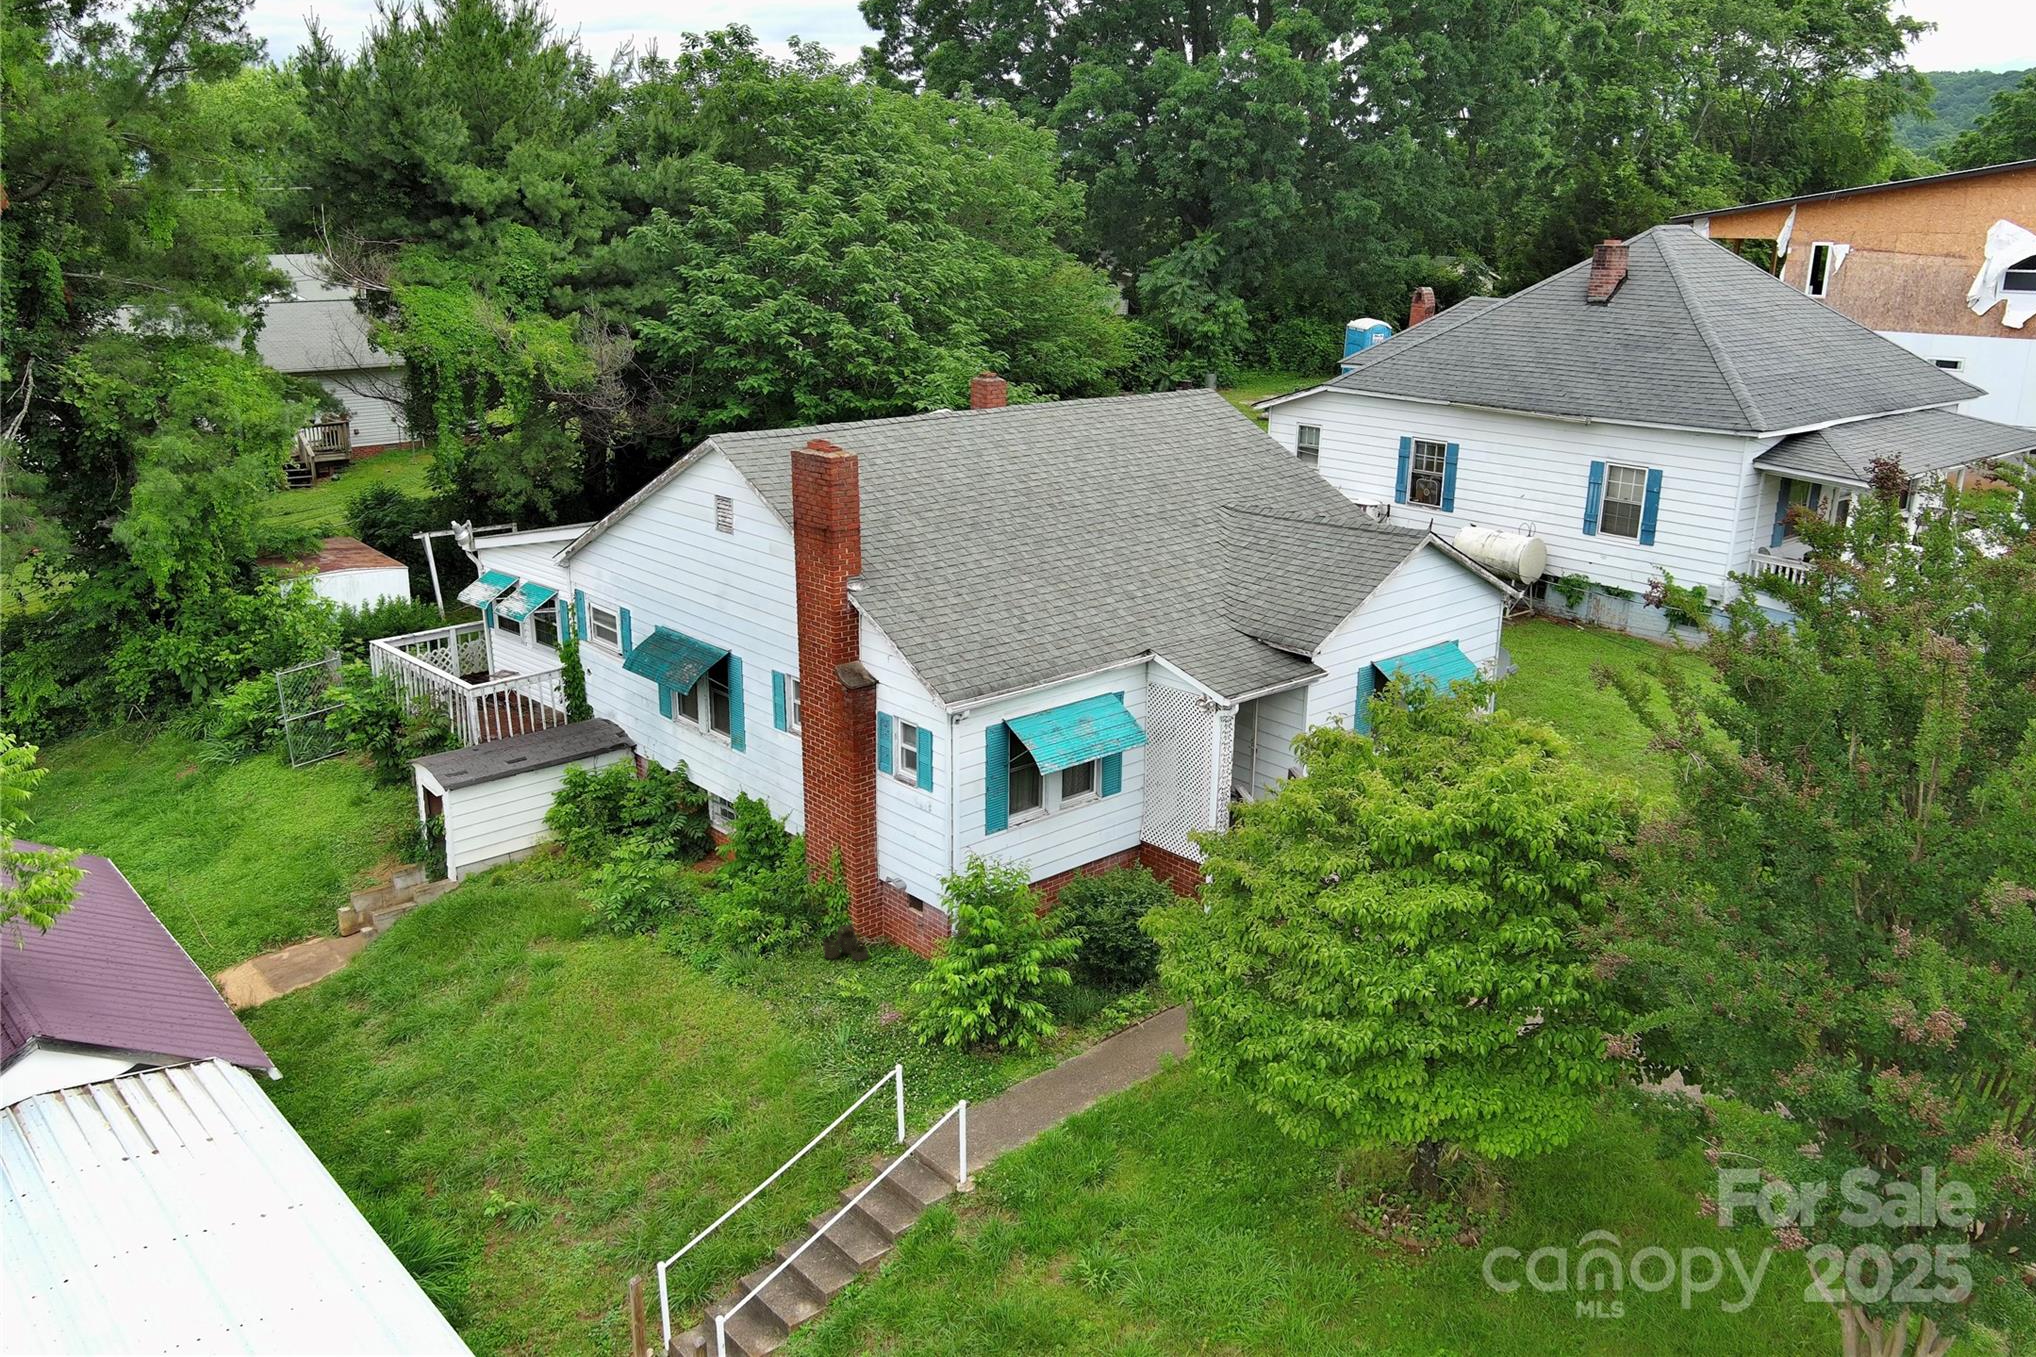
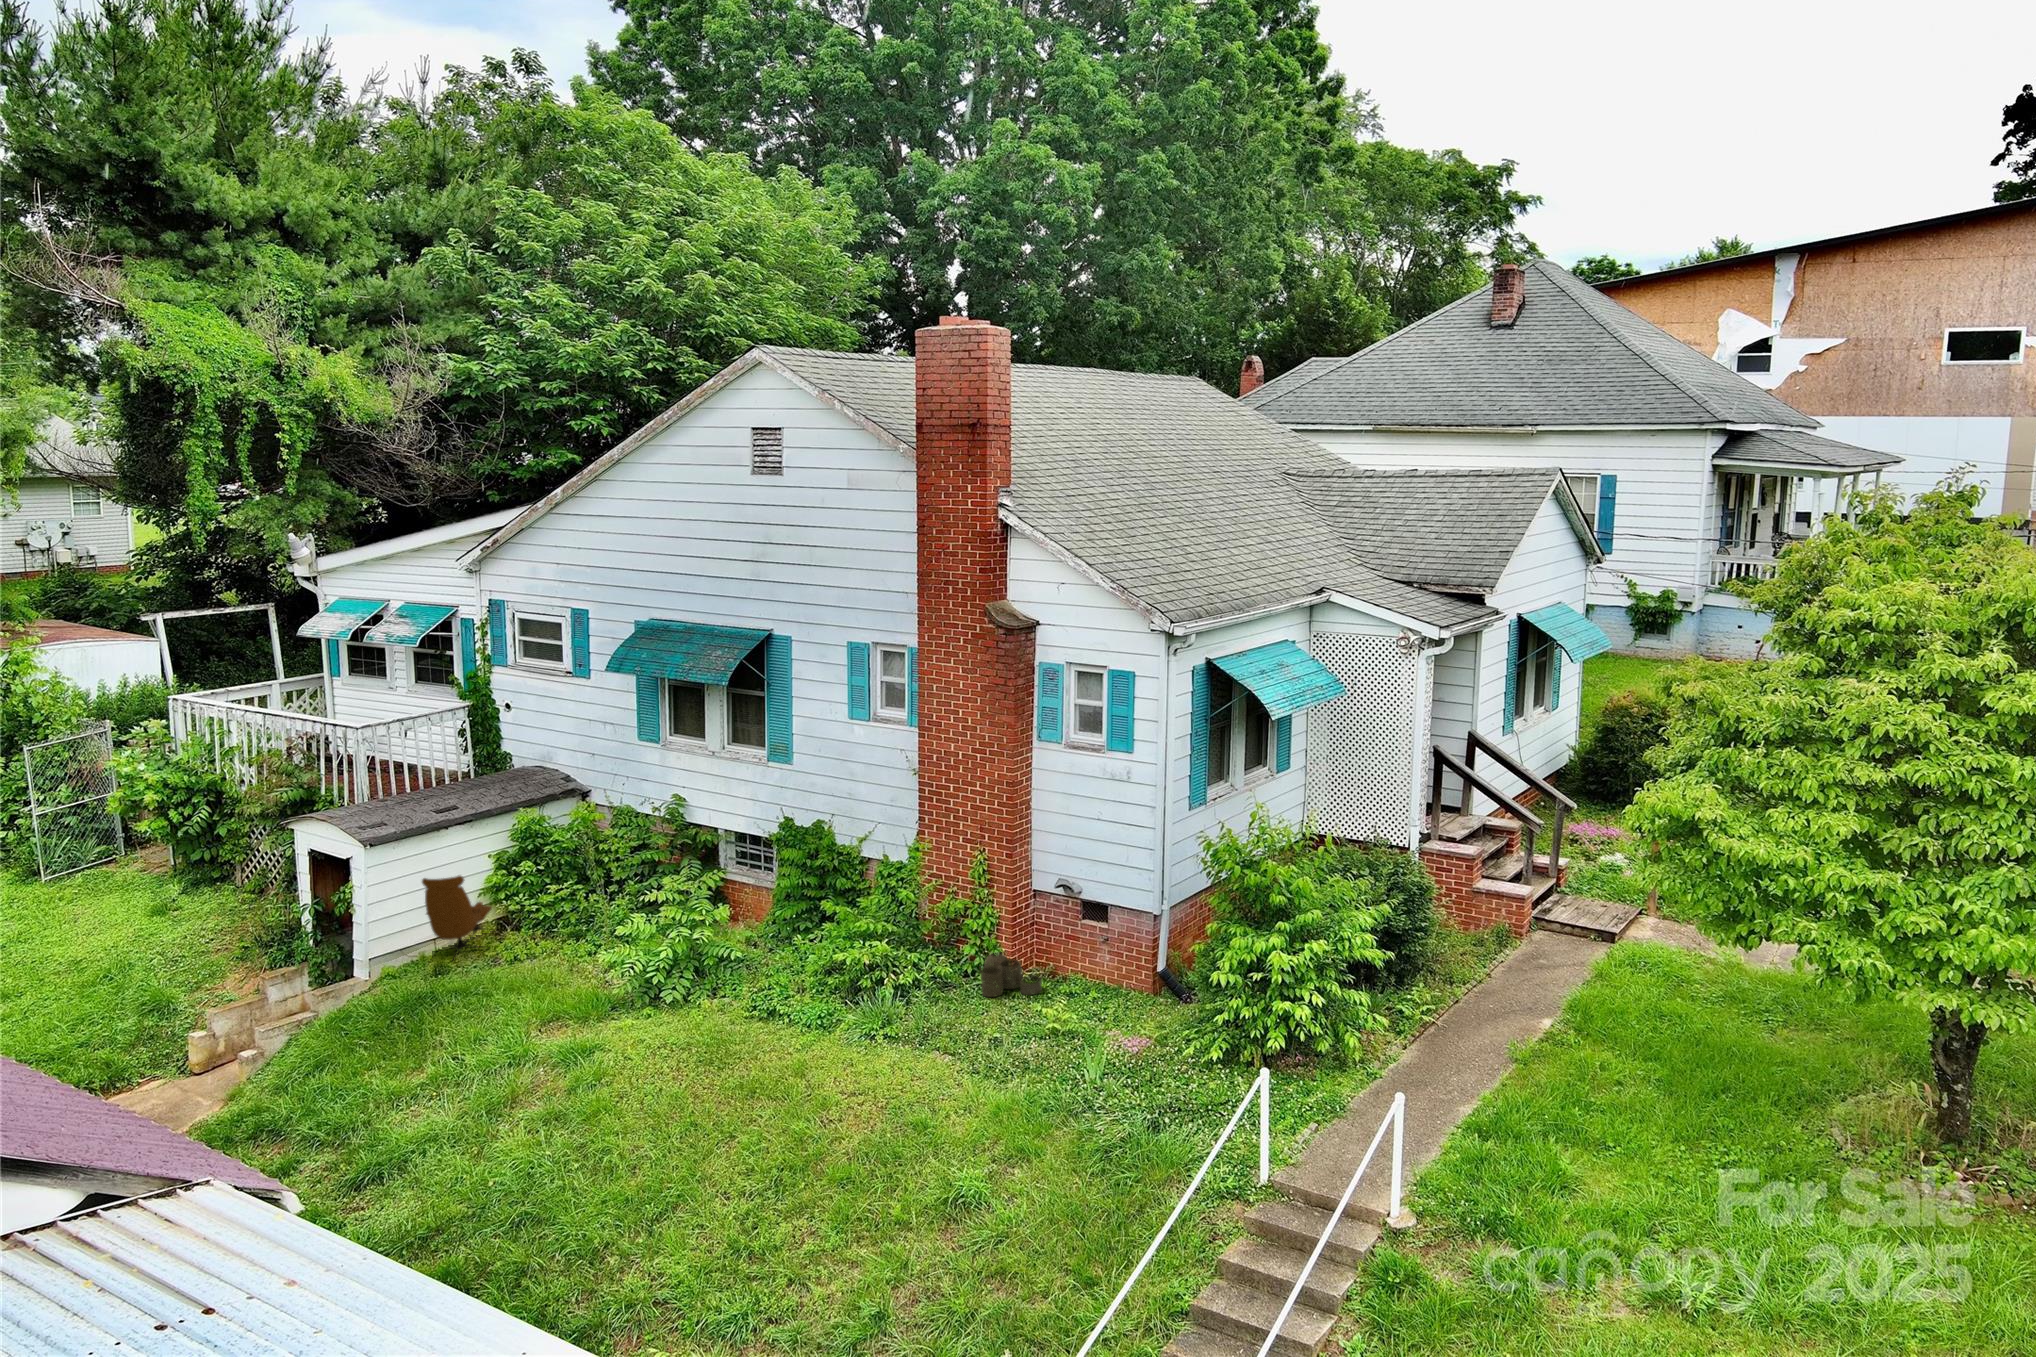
lounge chair: none [486,816,552,876] -> present [422,876,492,961]

